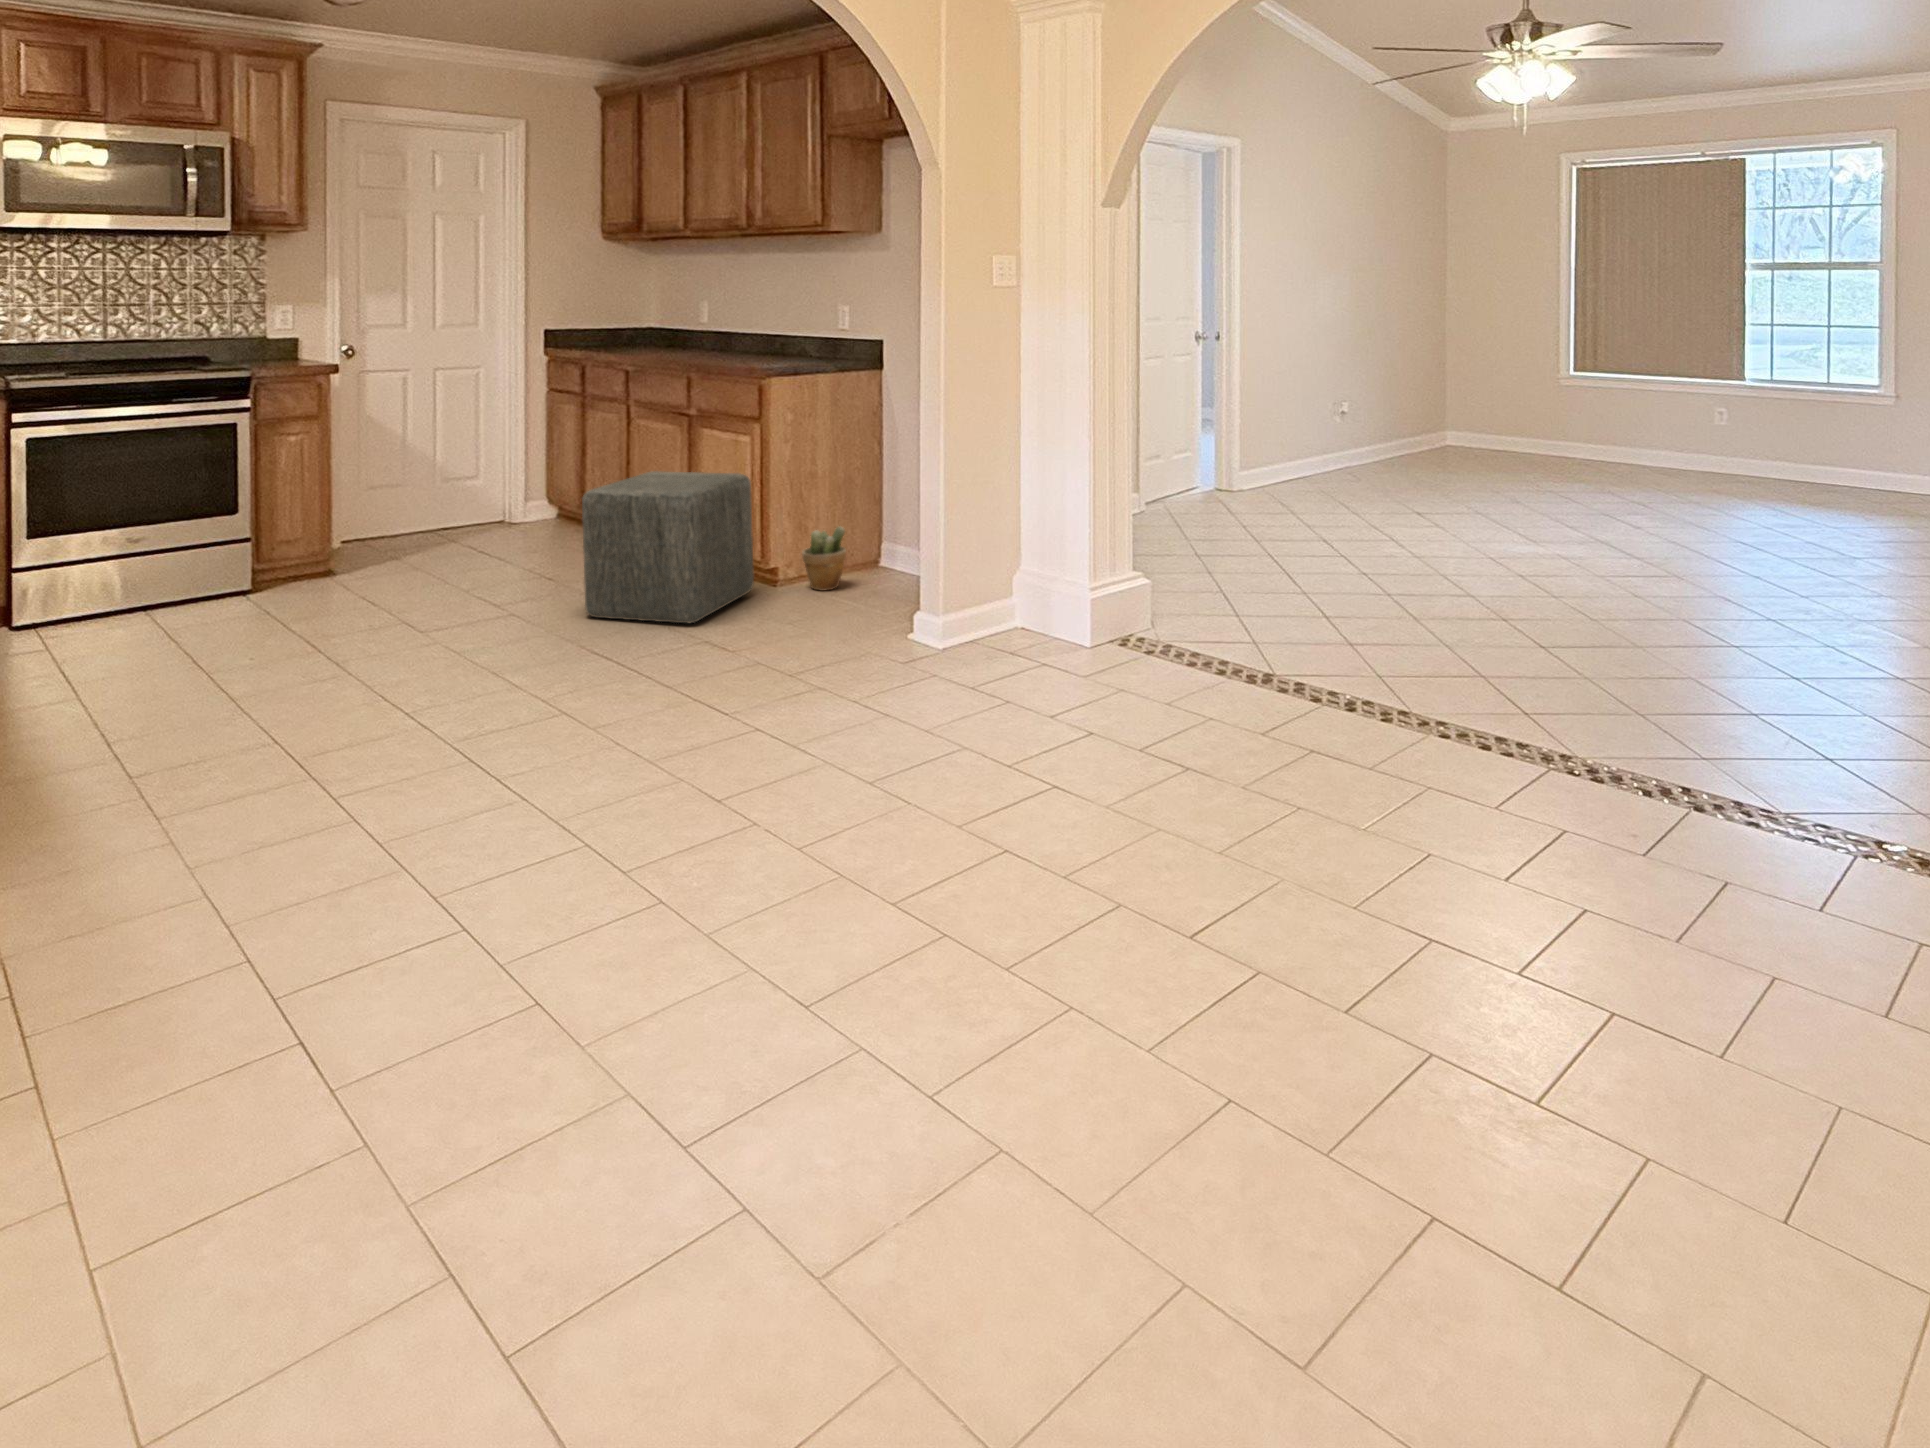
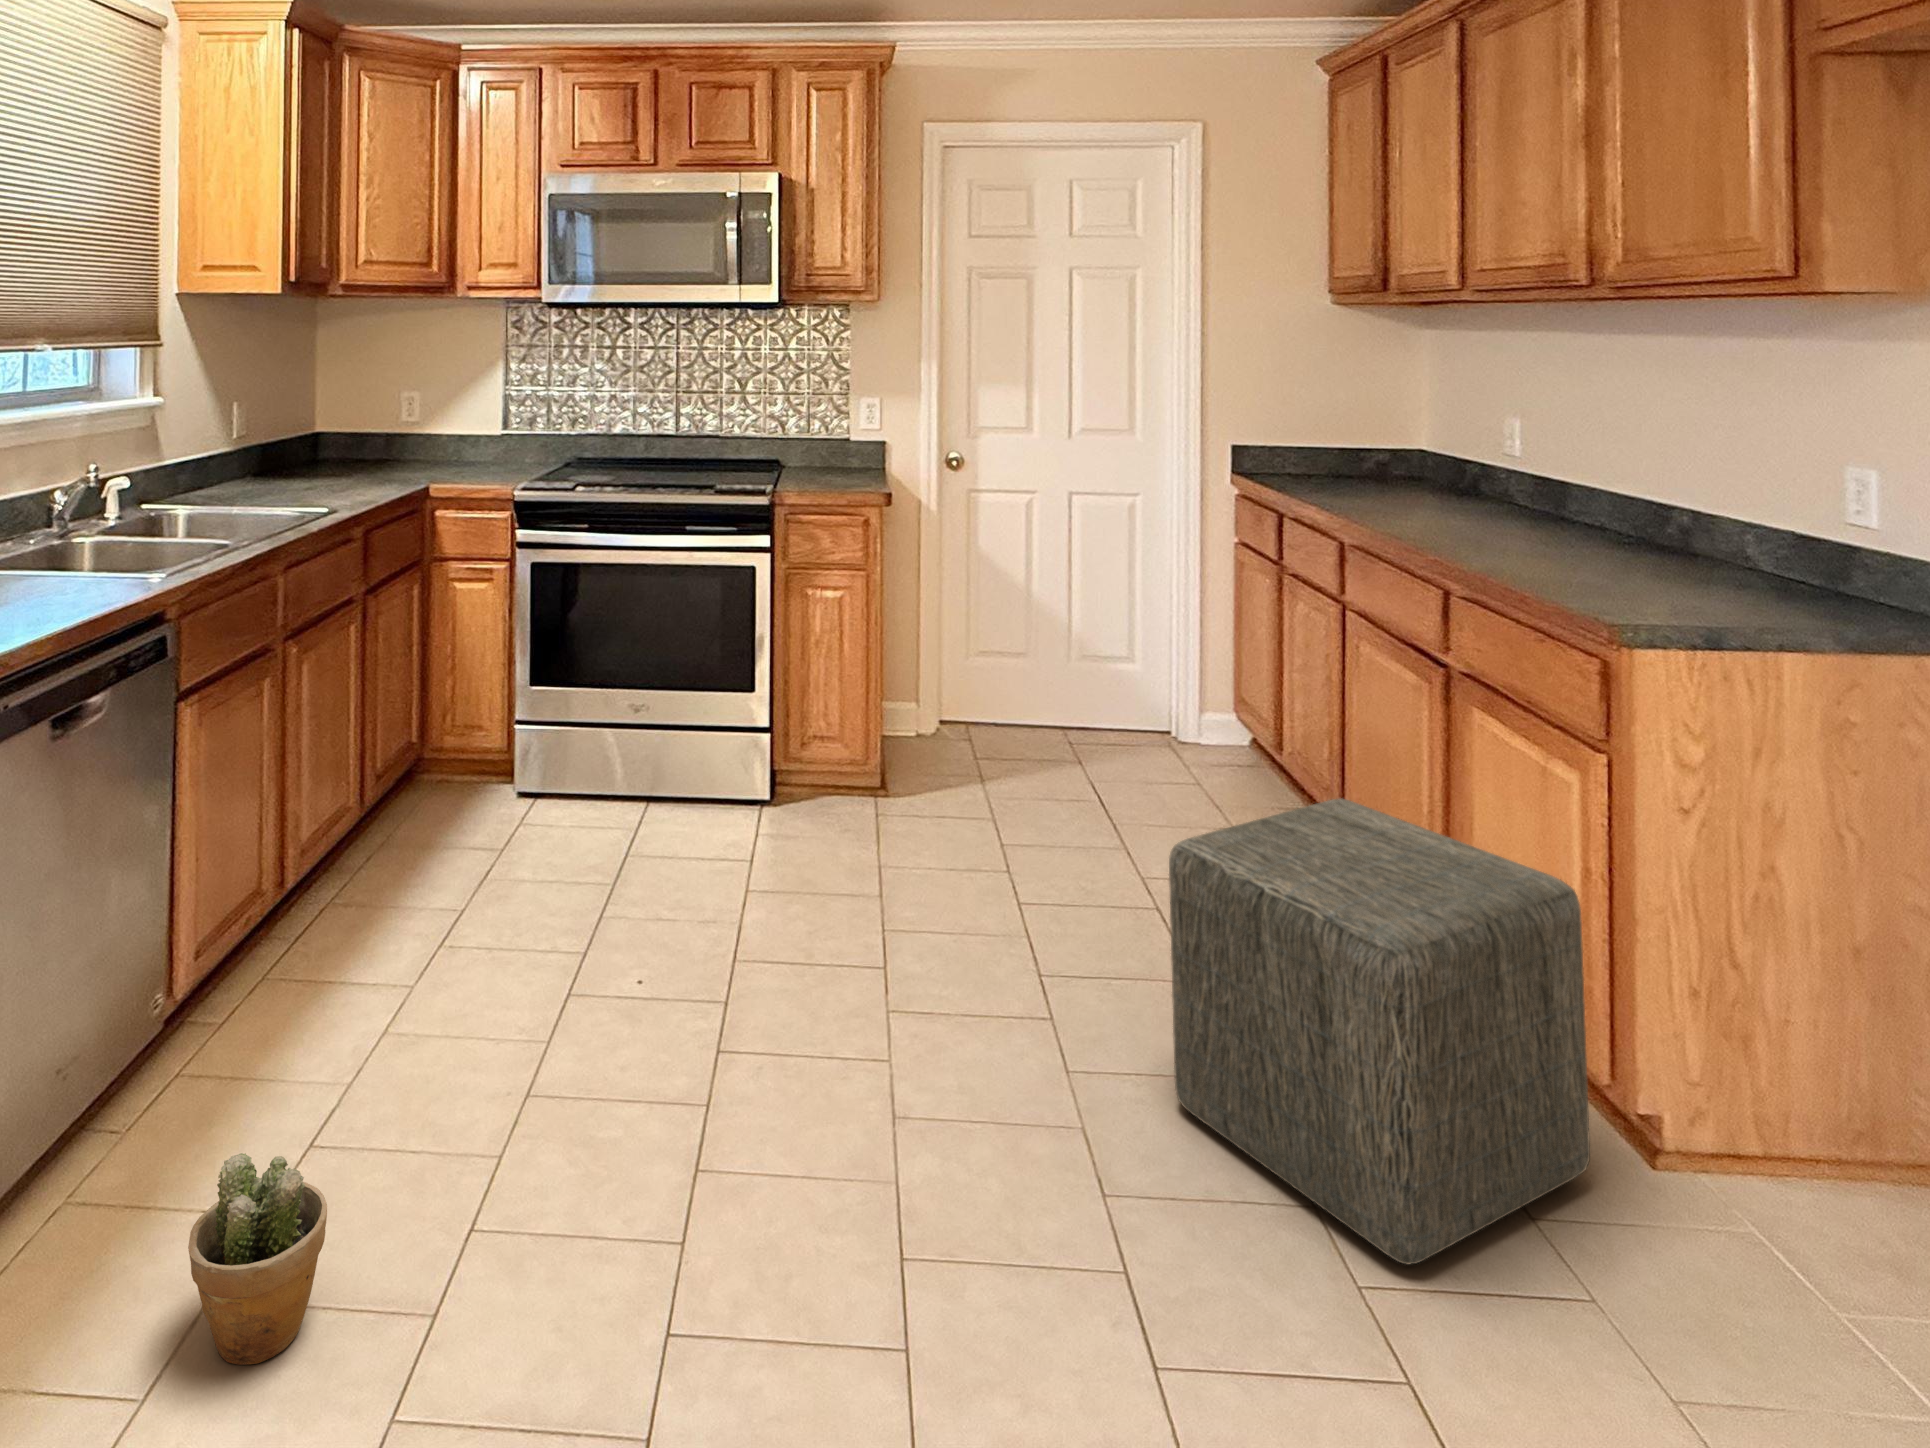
potted plant: present [802,527,846,590] -> present [188,1153,327,1365]

